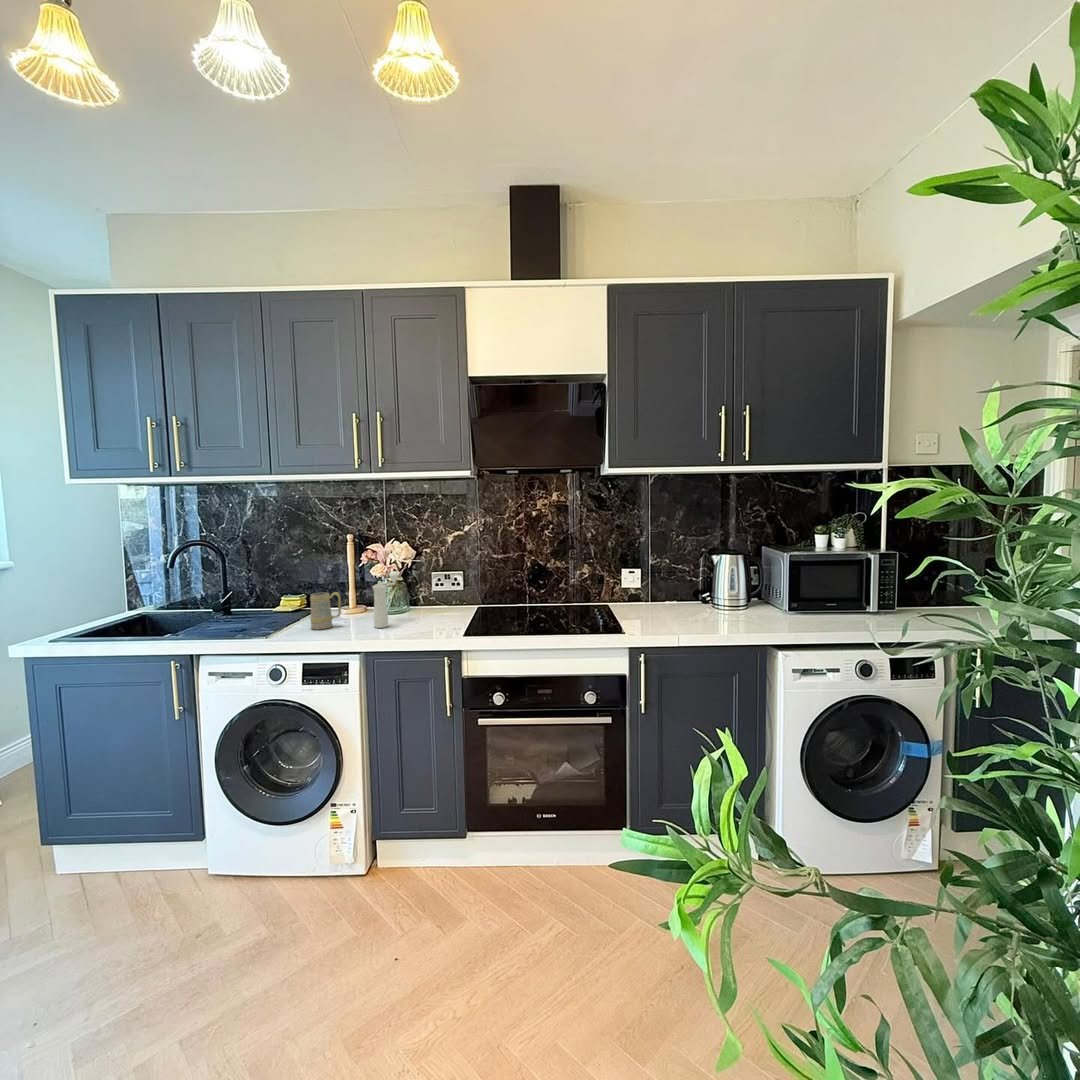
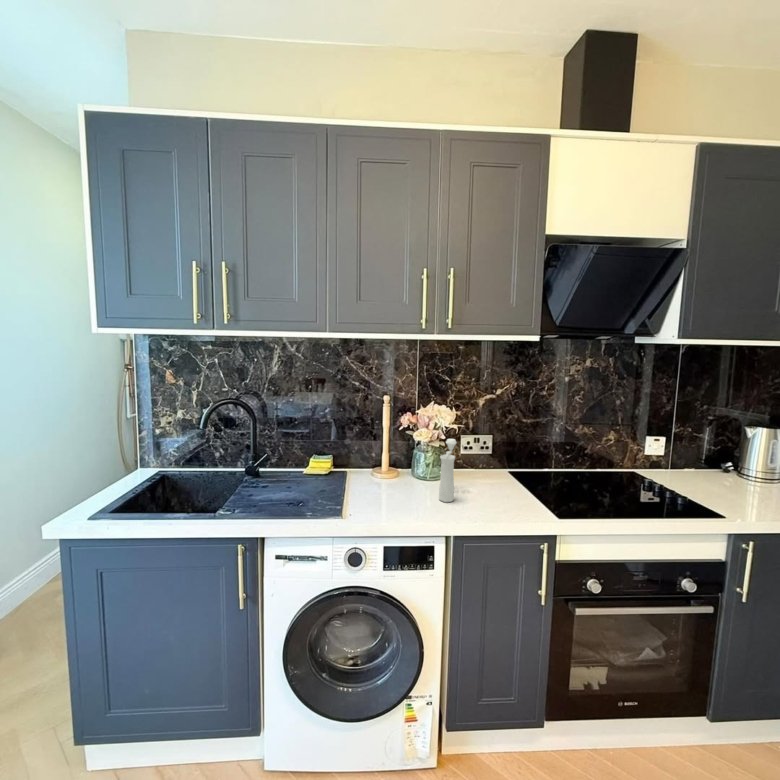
mug: present [310,592,341,629] -> none [372,461,403,503]

